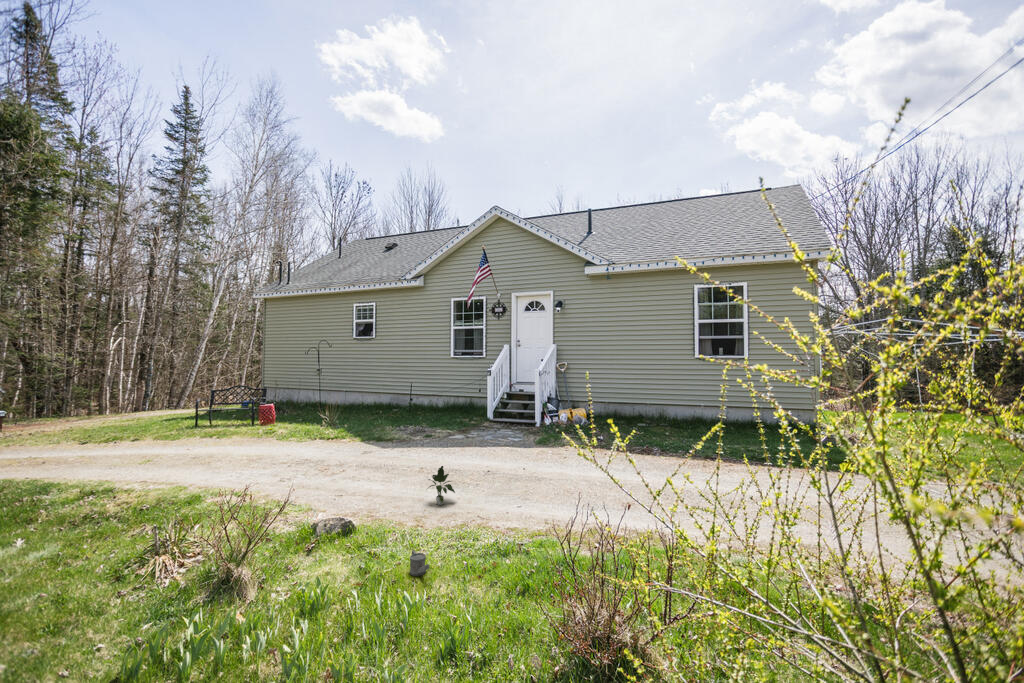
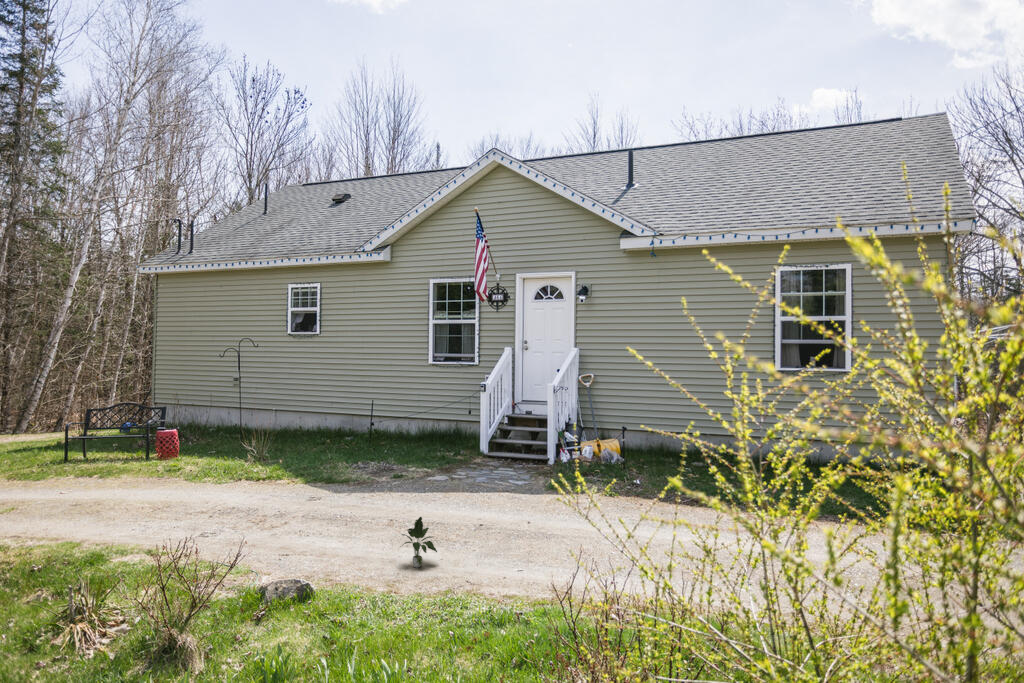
watering can: present [410,550,429,576] -> none [384,618,409,648]

